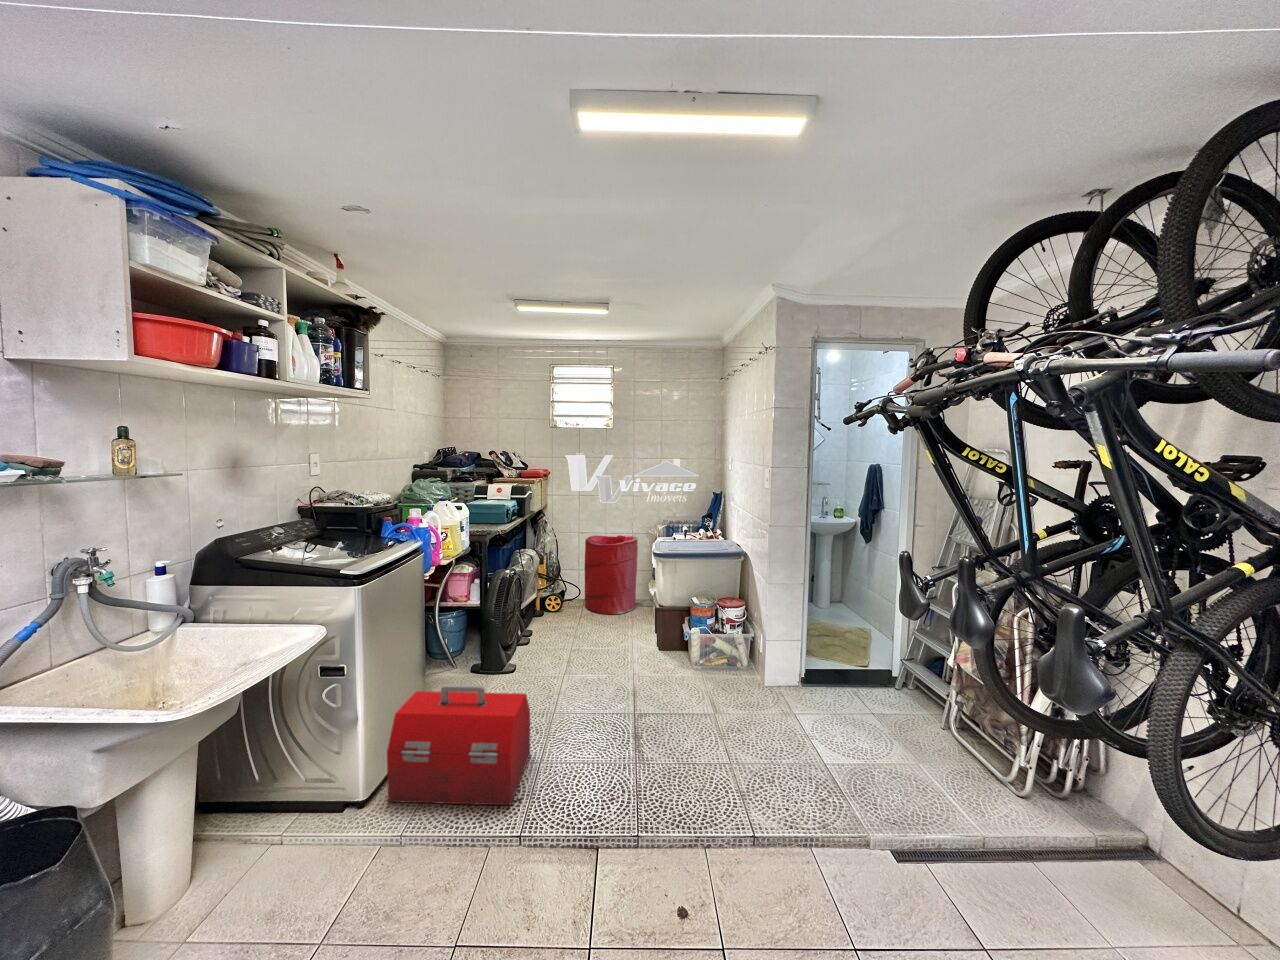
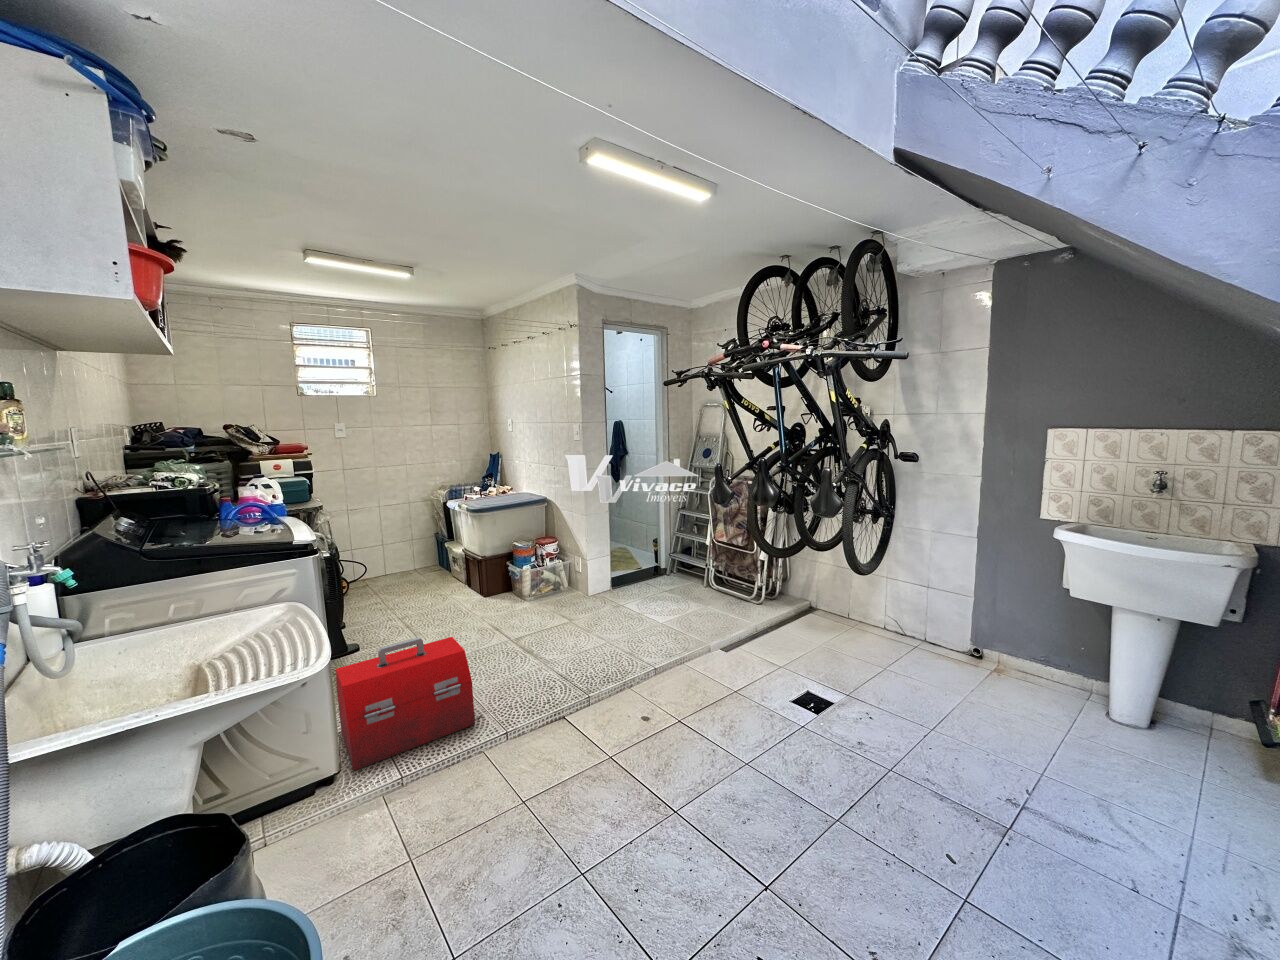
laundry hamper: present [585,535,638,614] -> none [366,504,430,586]

